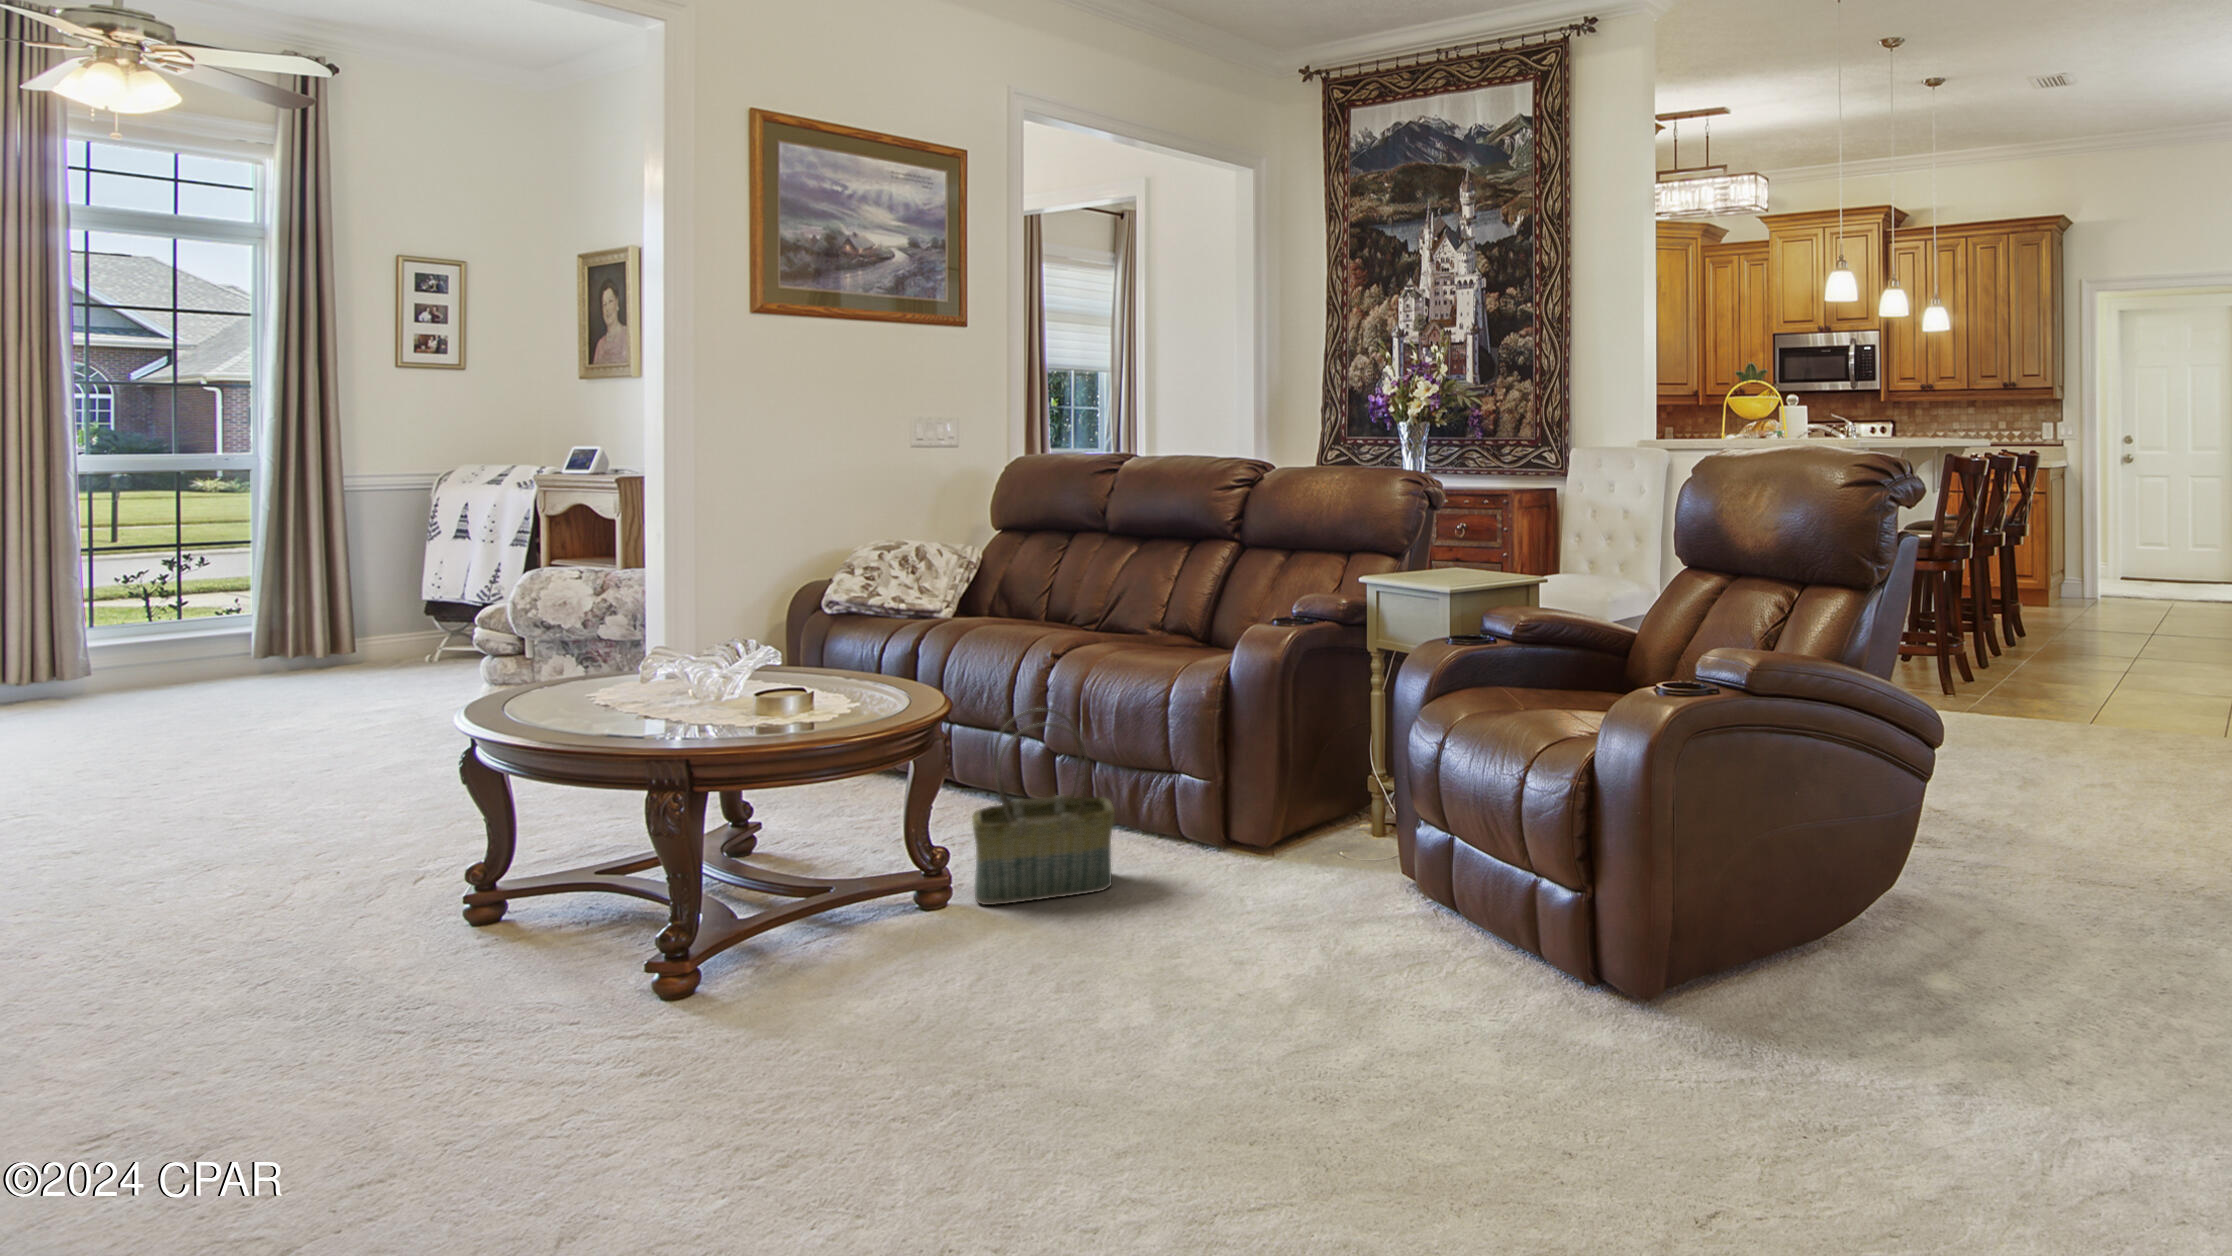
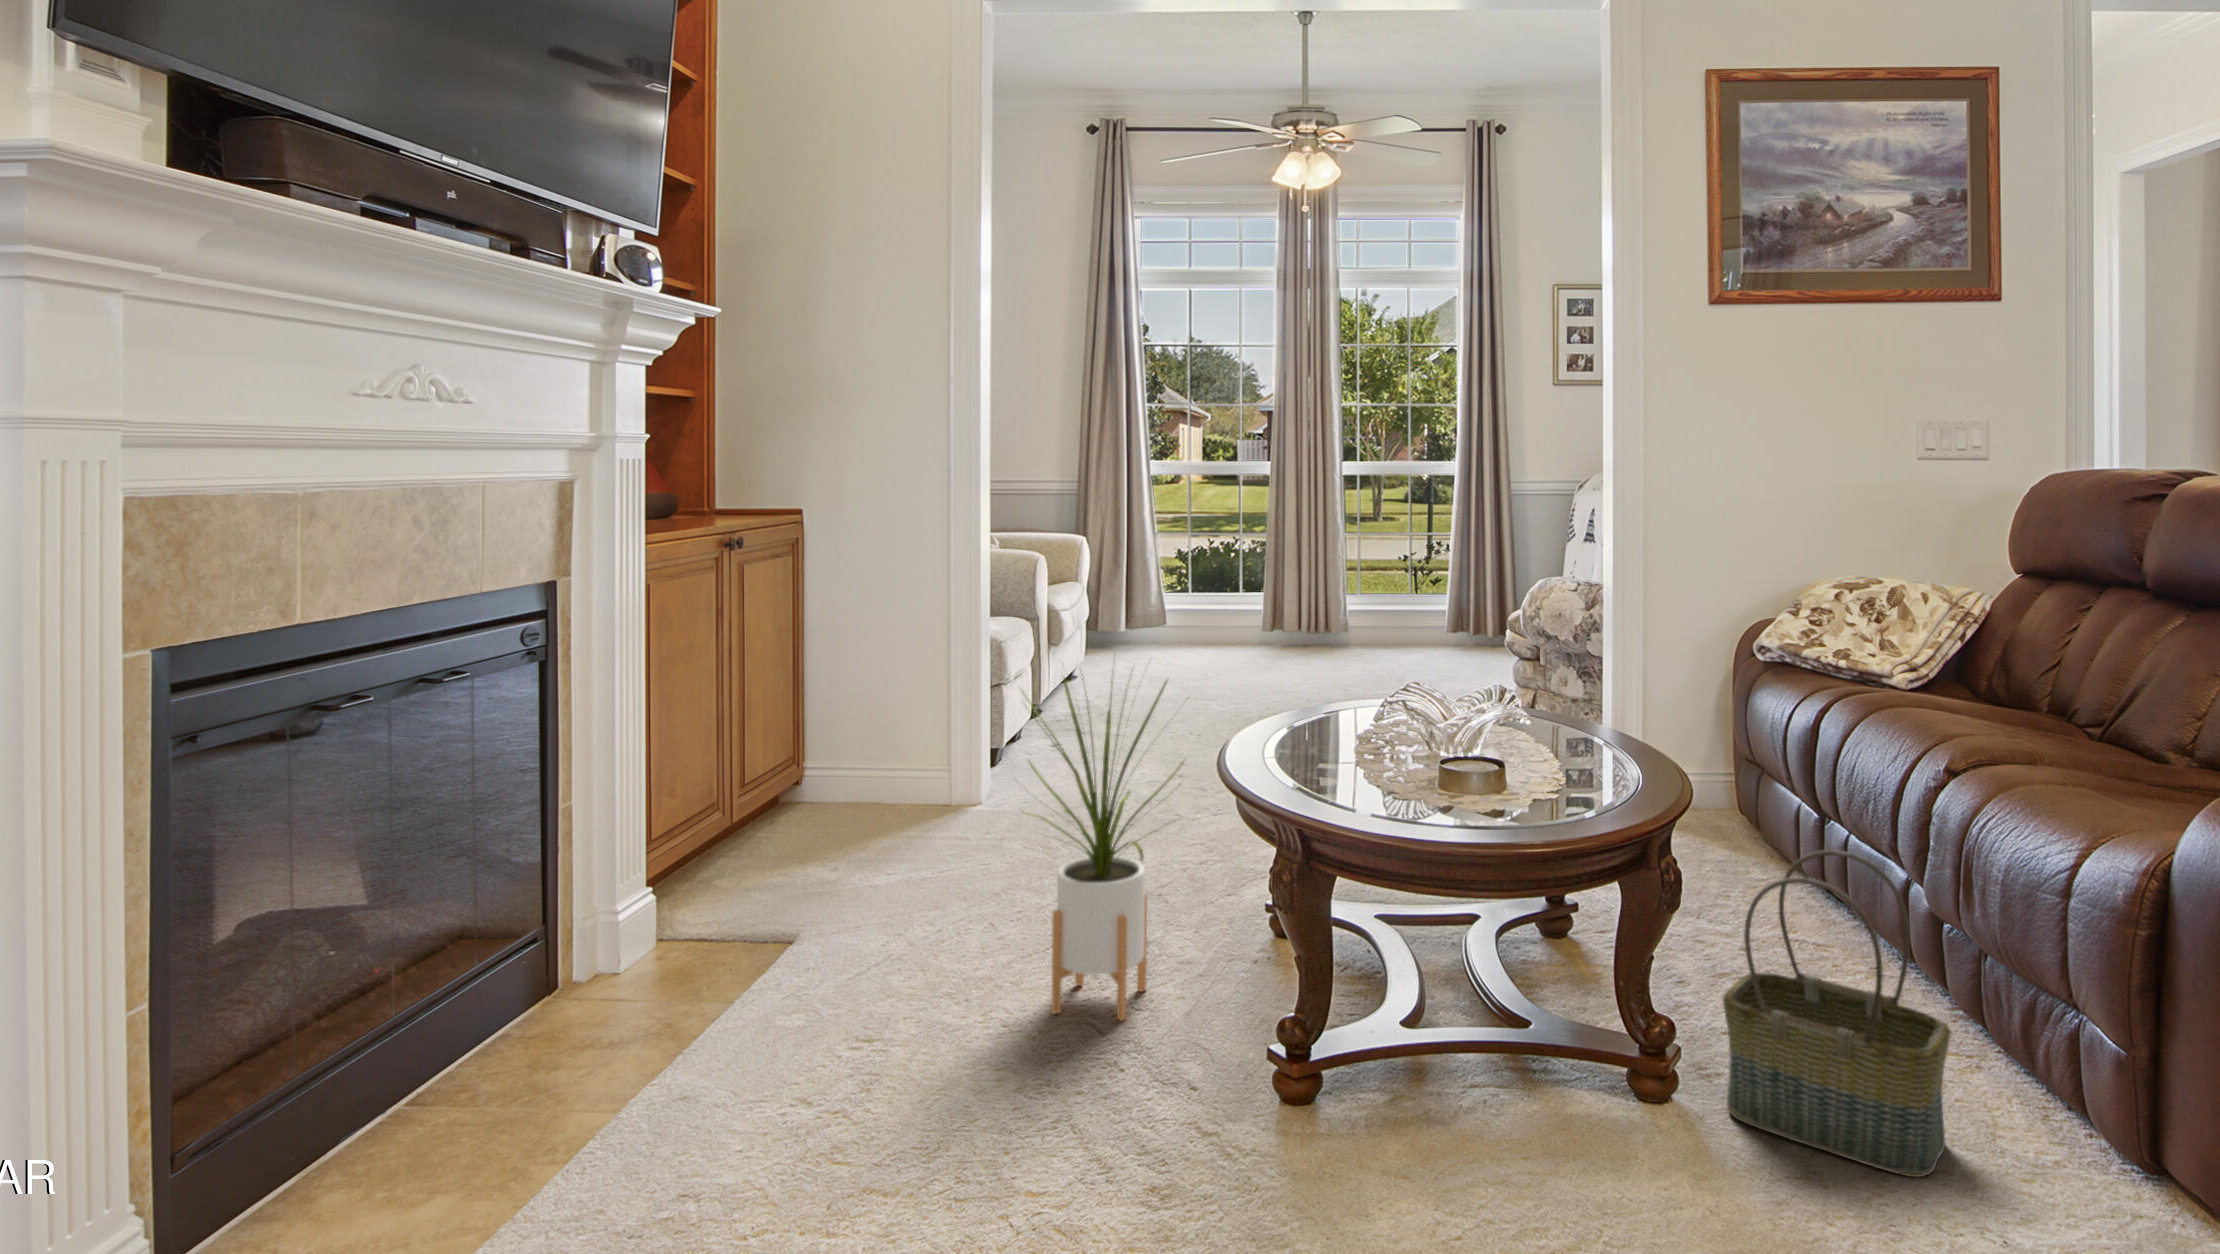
house plant: none [174,672,445,1086] -> present [1023,662,1186,1021]

